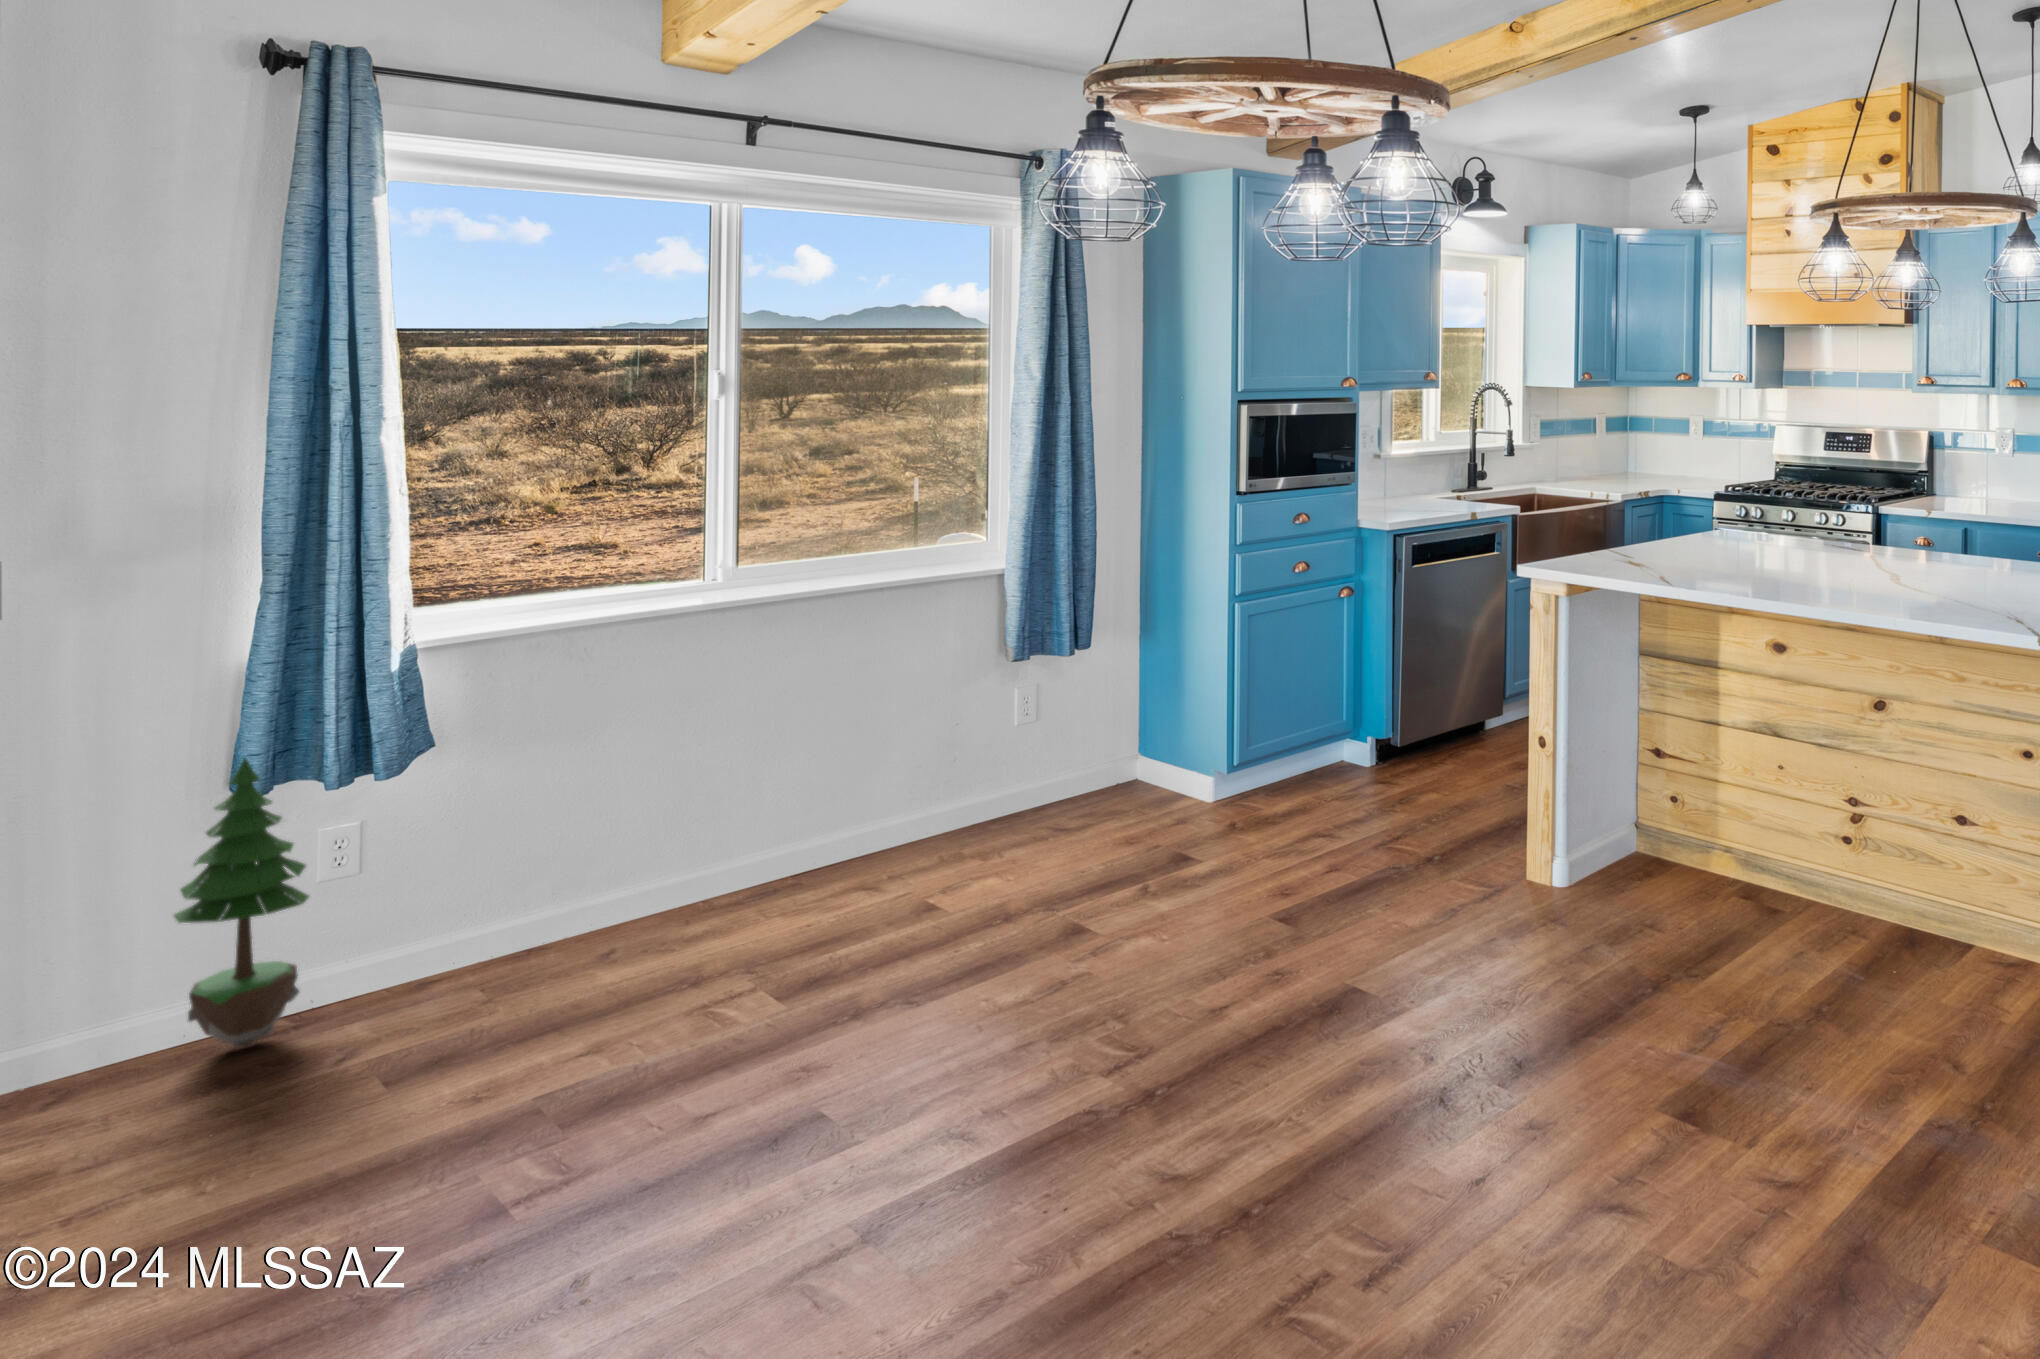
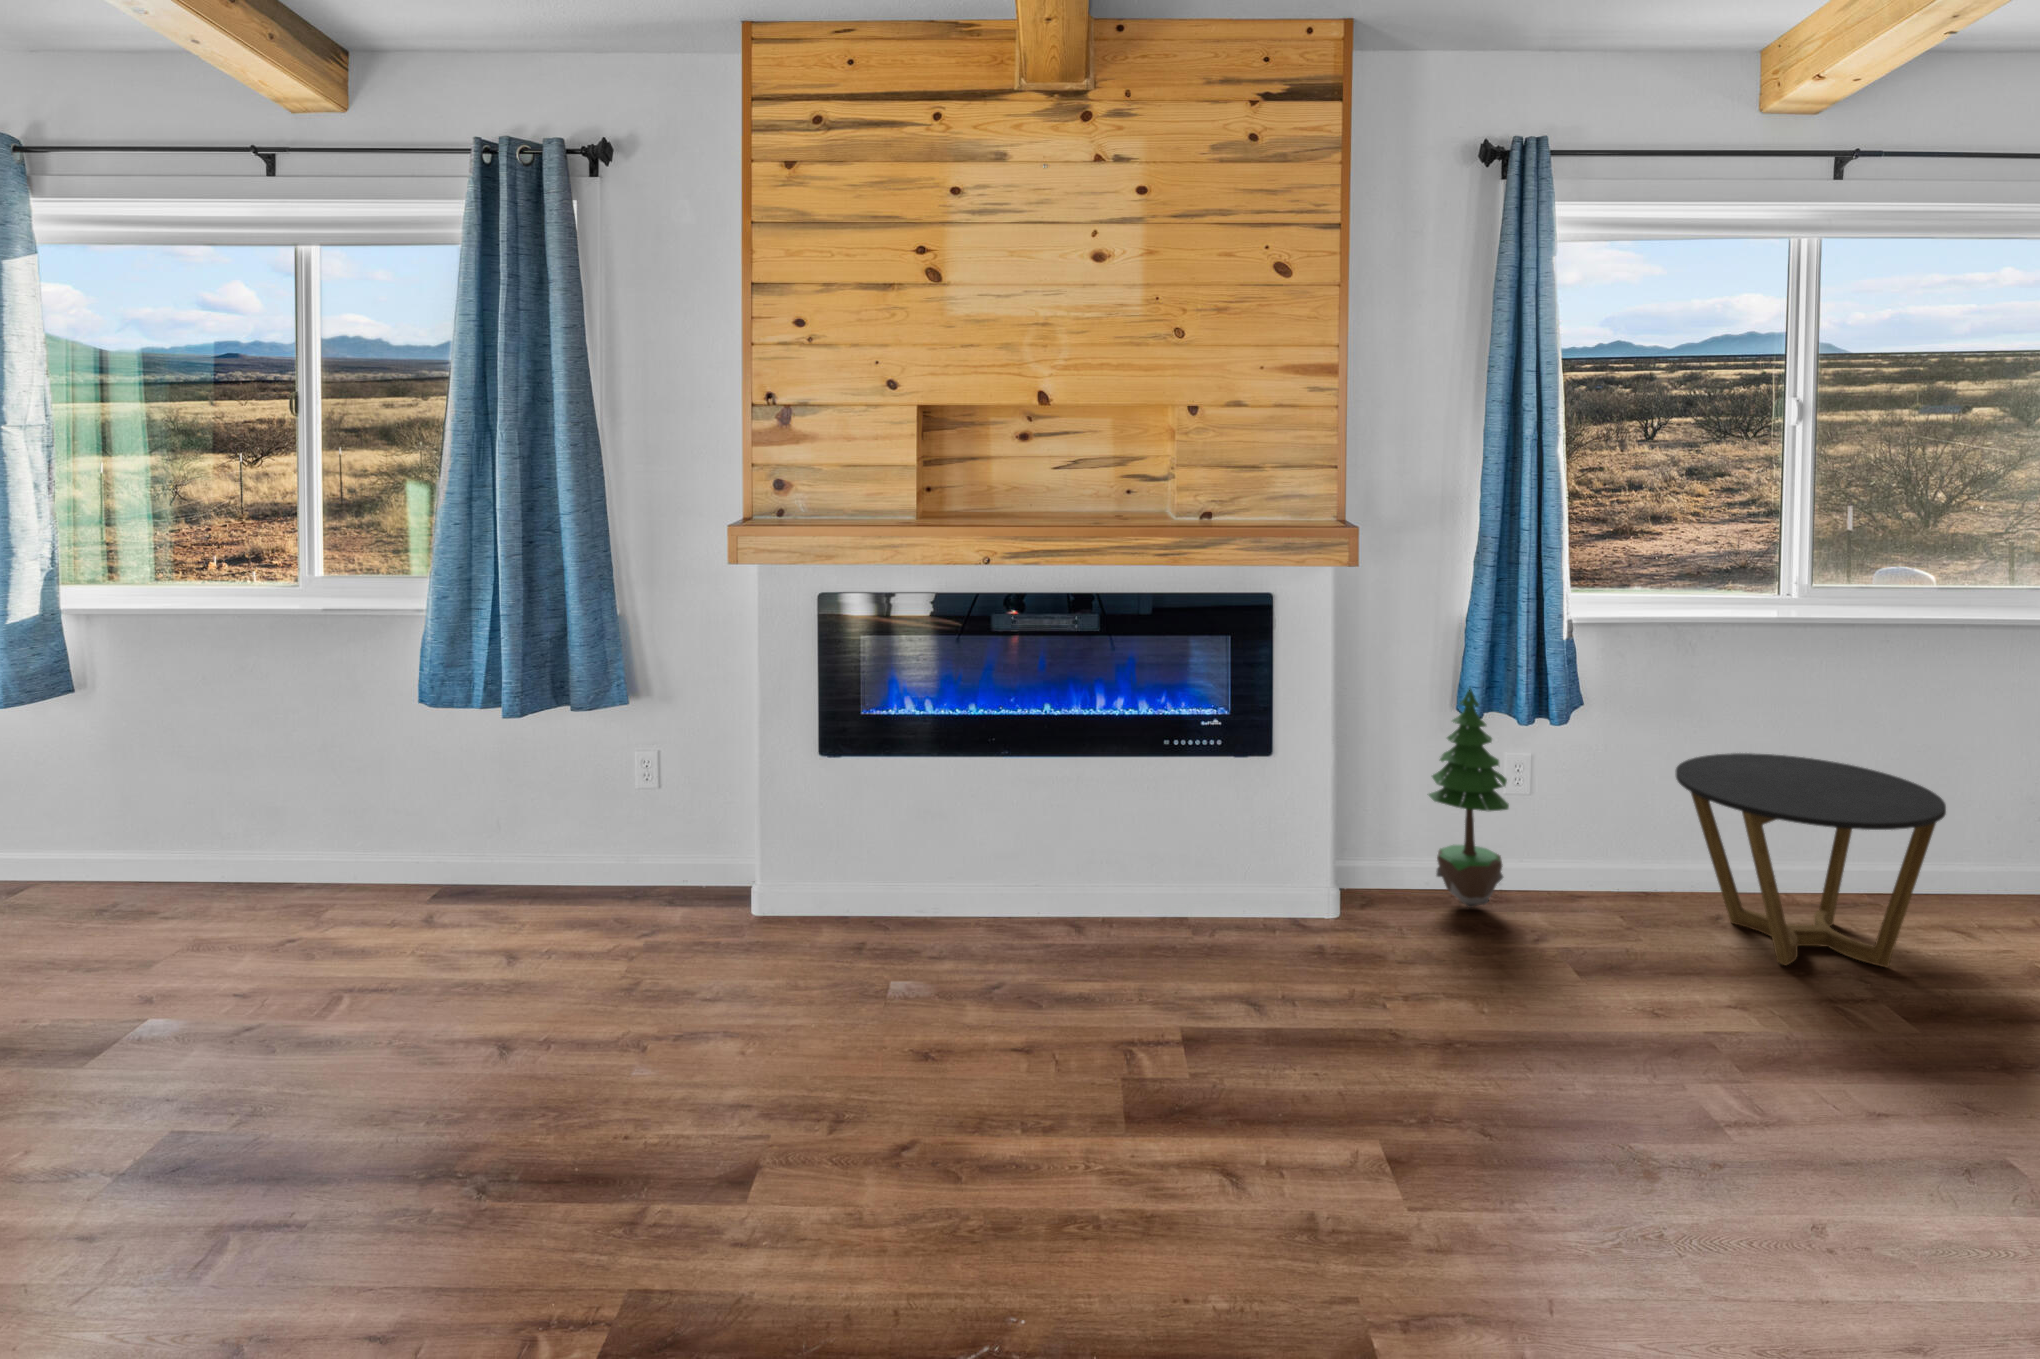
side table: none [547,750,834,984] -> present [1676,753,1946,967]

